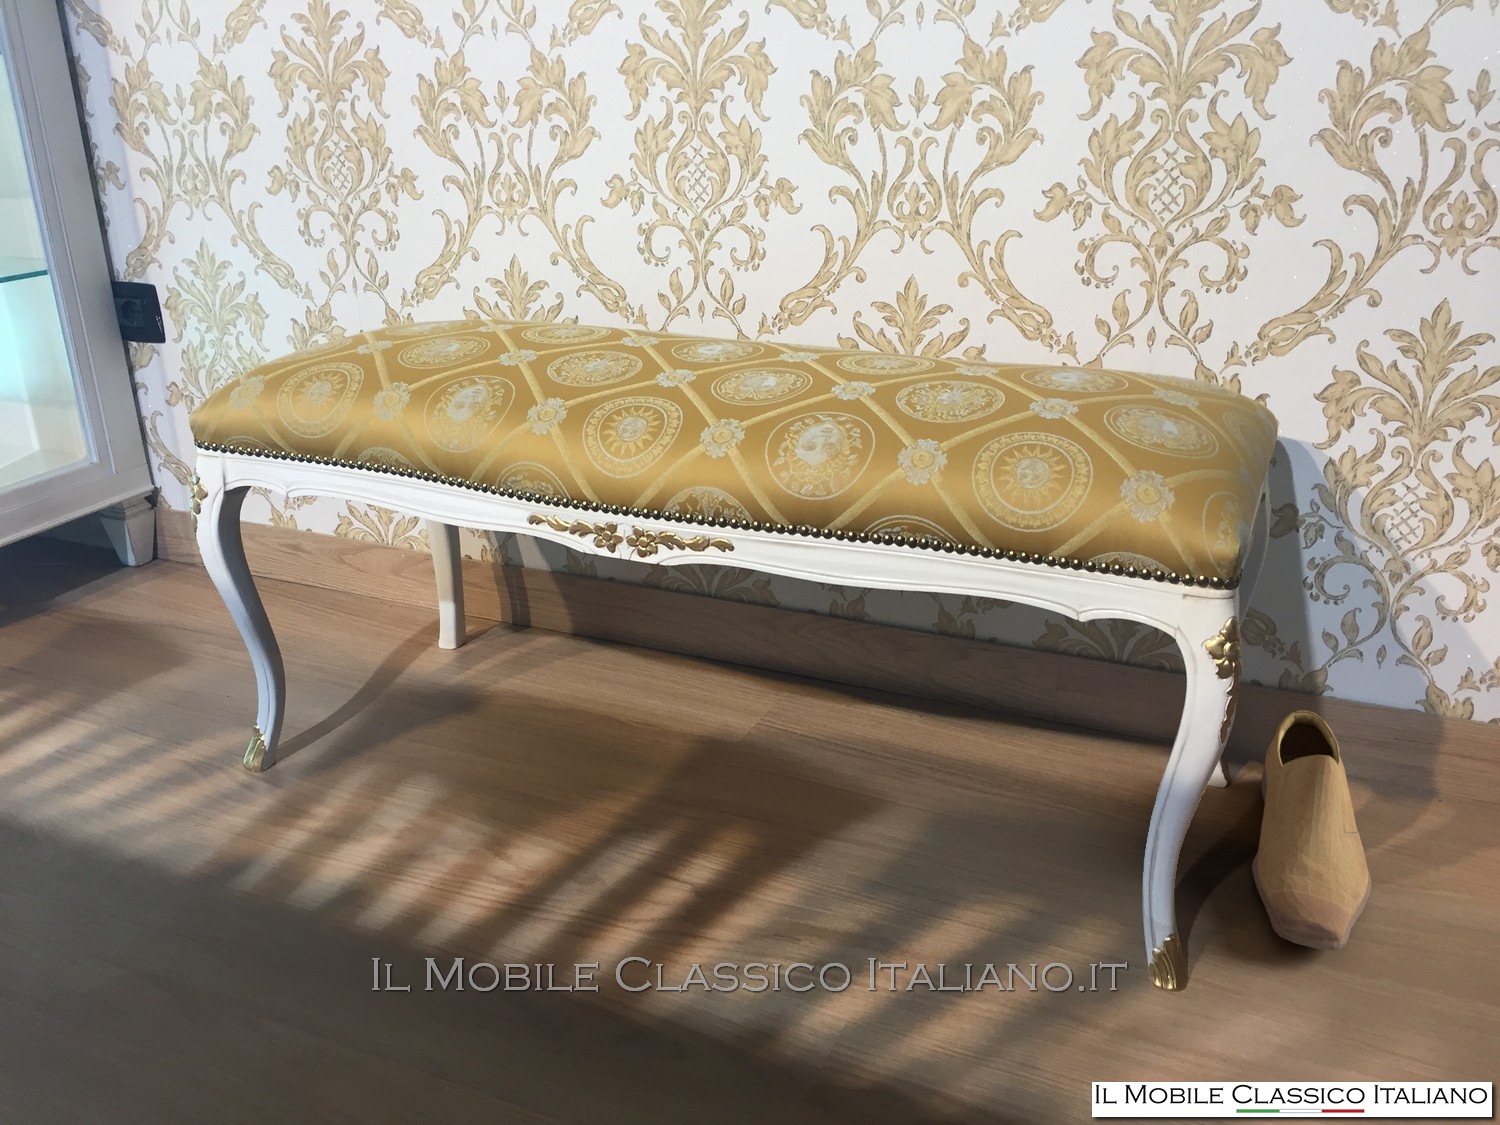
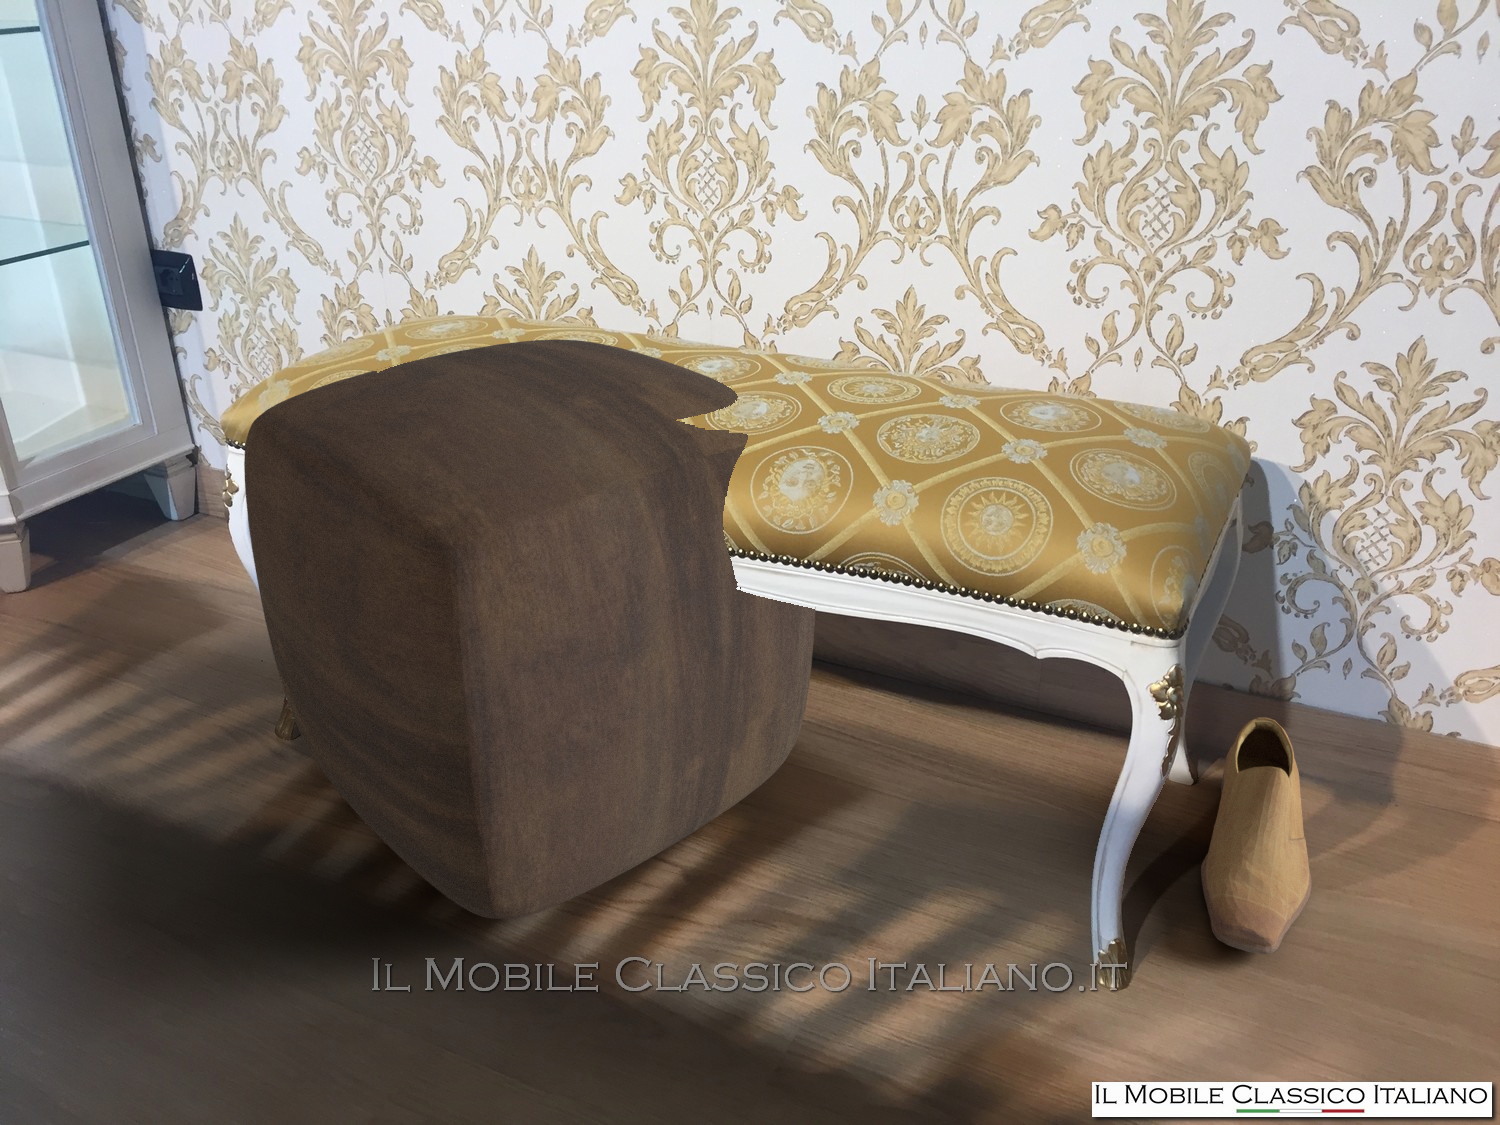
ottoman: none [216,336,830,939] -> present [244,340,816,919]

